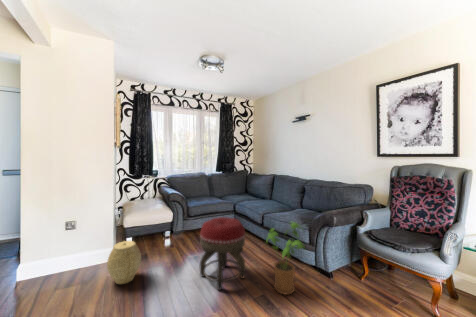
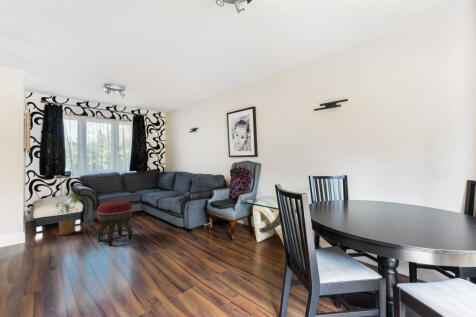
house plant: present [266,222,304,295] -> present [56,195,80,235]
woven basket: present [107,241,141,284] -> none [17,221,48,252]

